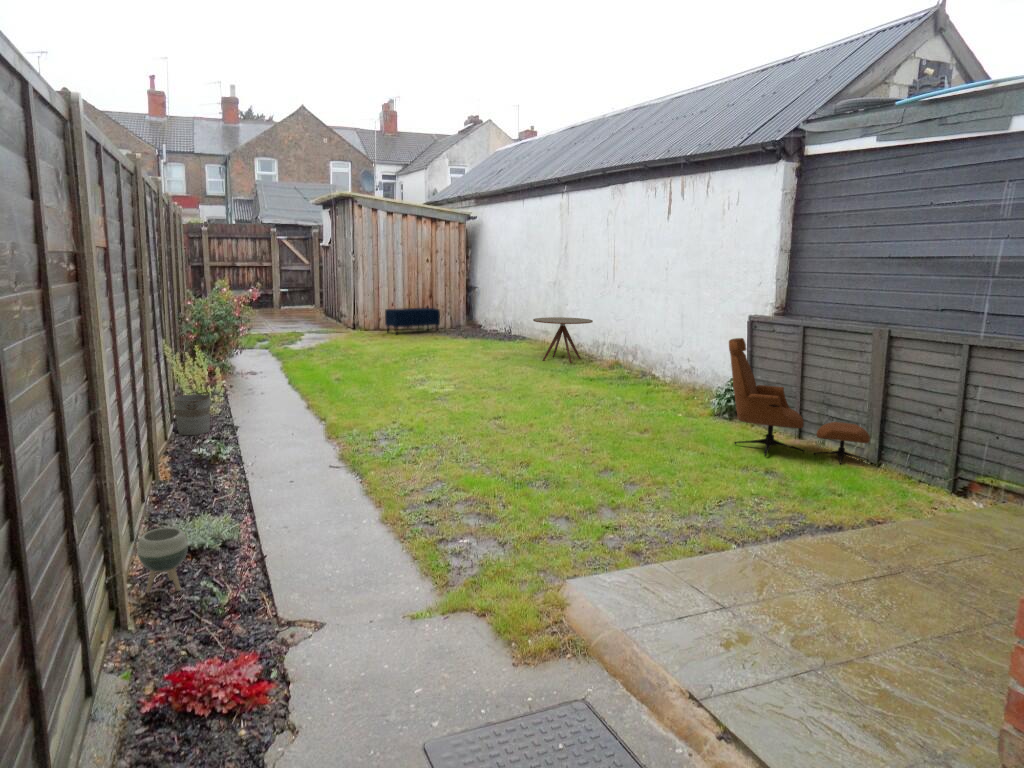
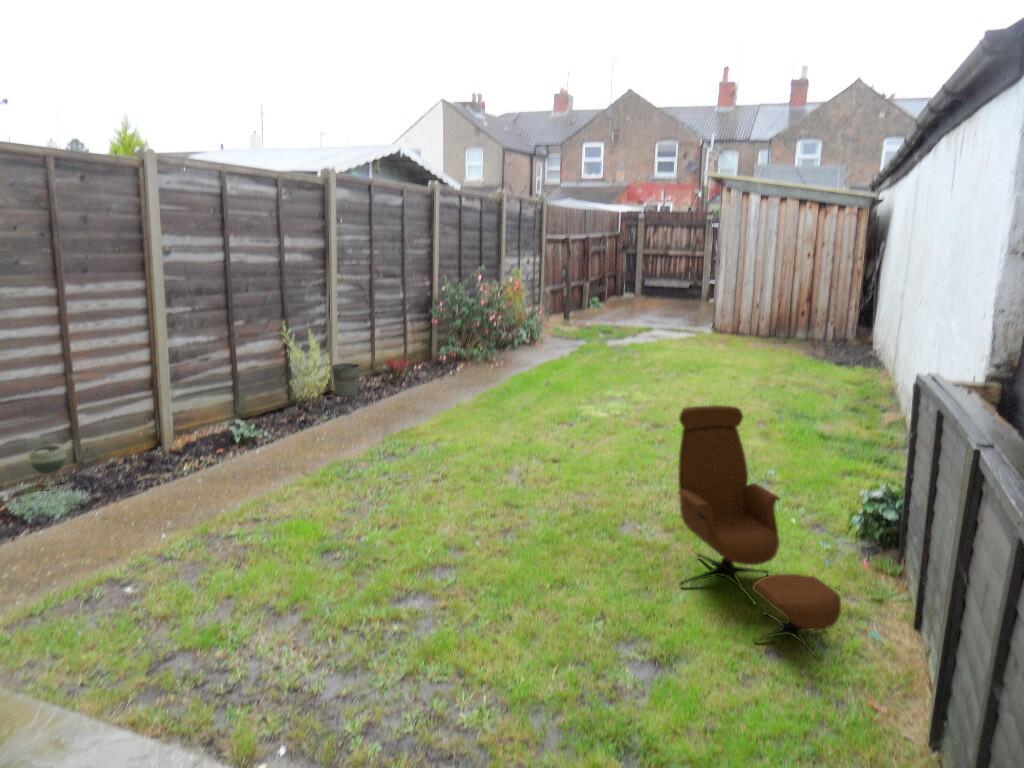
bench: present [385,308,440,334] -> none [743,310,808,342]
round table: present [533,317,593,363] -> none [810,341,898,405]

